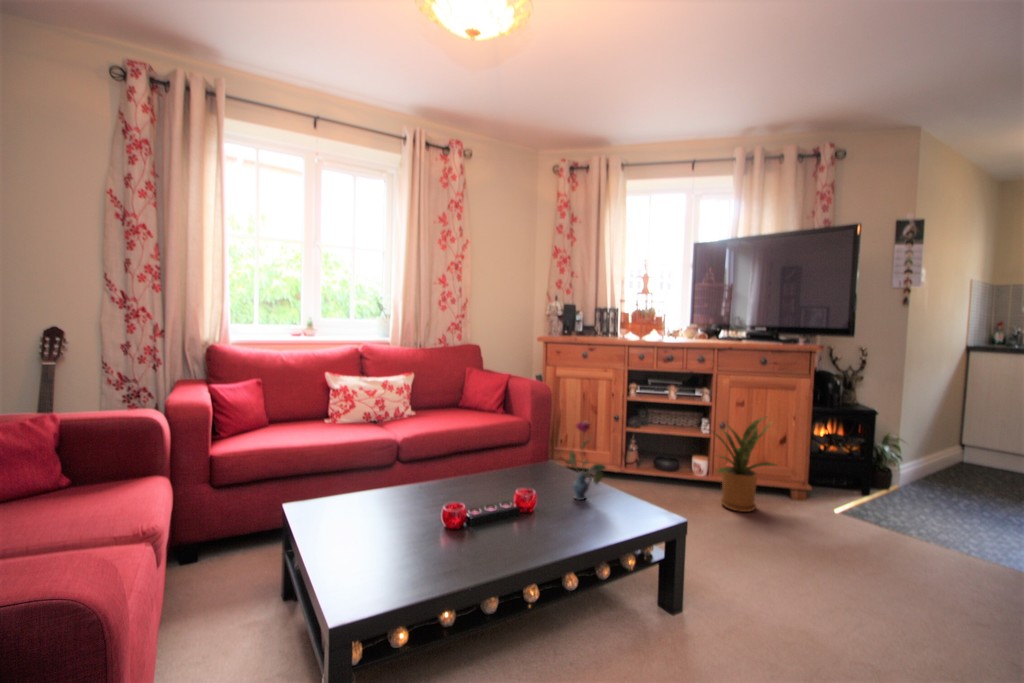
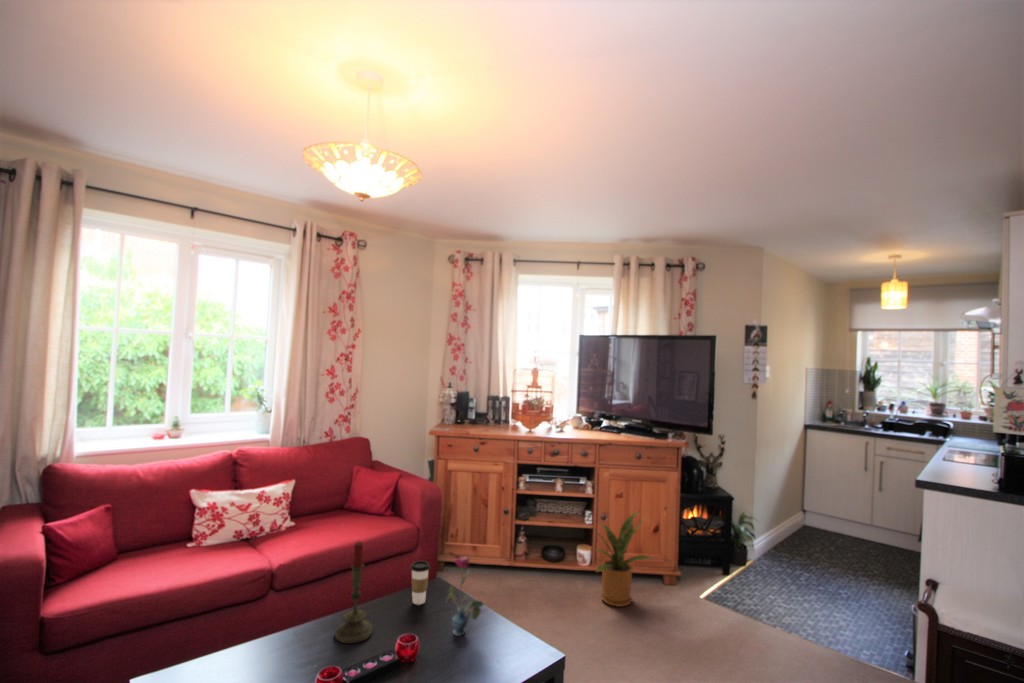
candle: none [459,401,494,497] -> present [335,542,373,643]
coffee cup: none [528,435,547,476] -> present [411,561,430,605]

